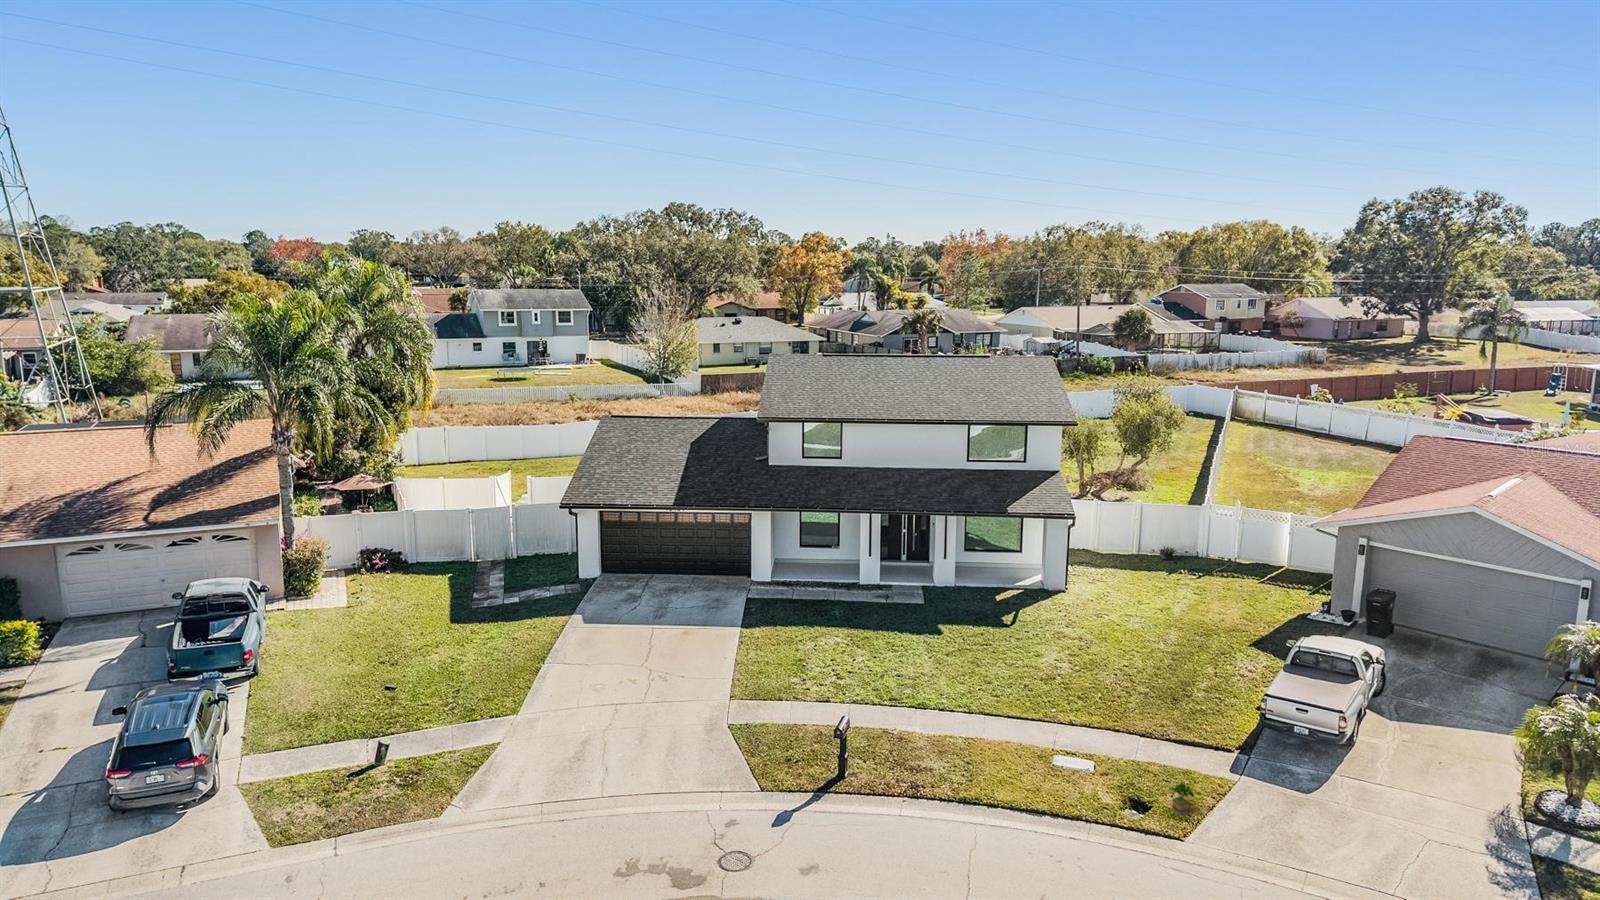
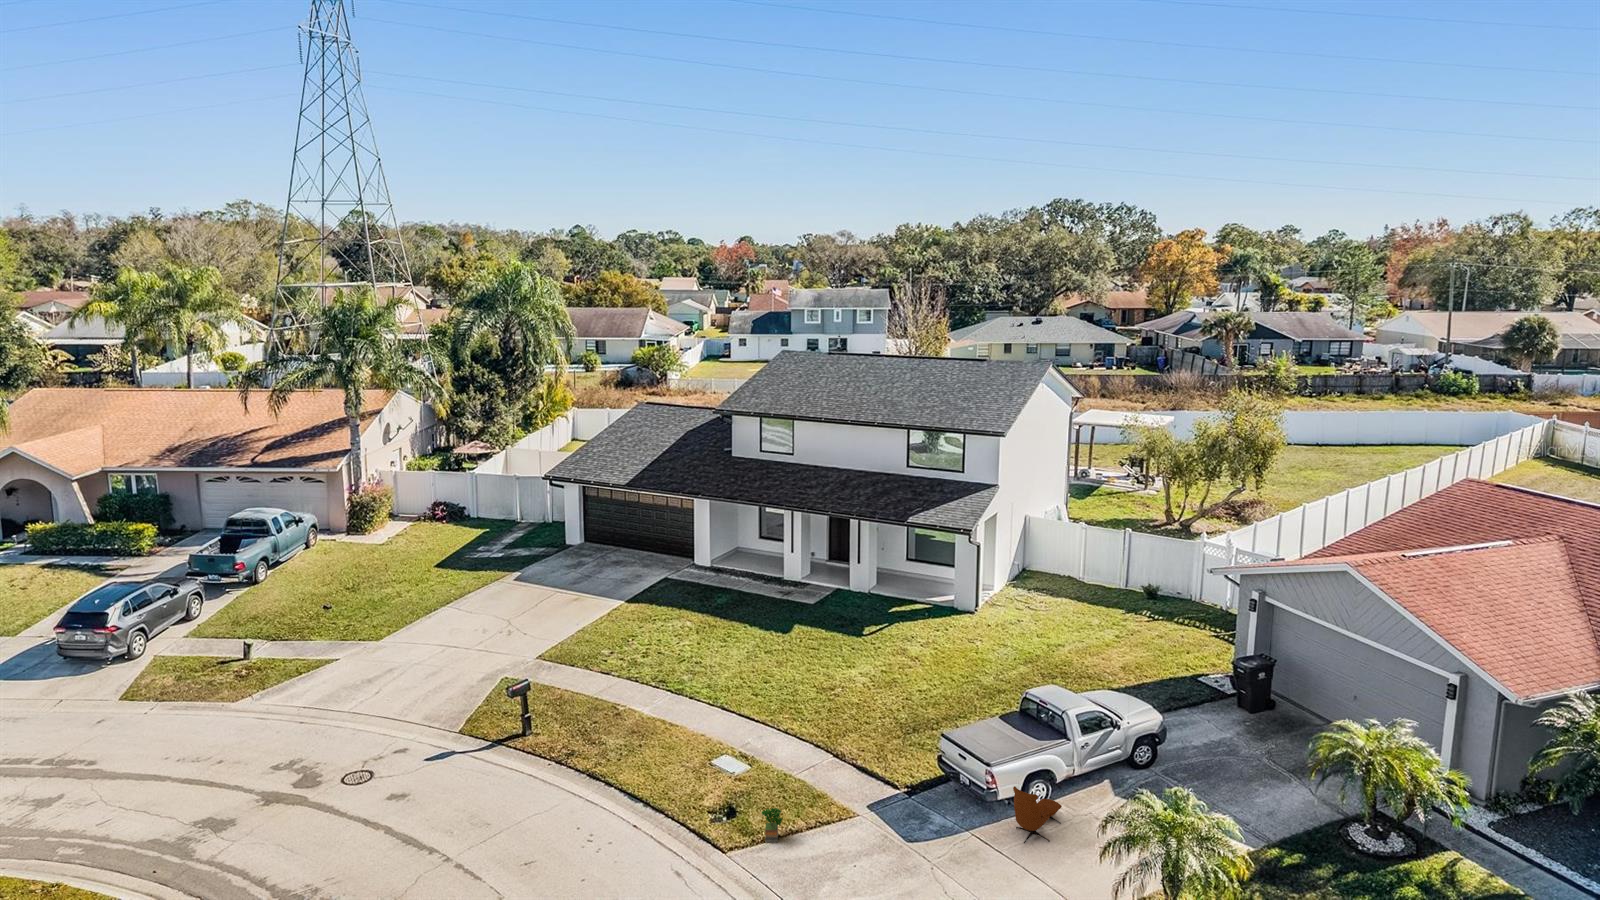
lounge chair: none [1326,724,1365,769] -> present [1013,786,1062,843]

